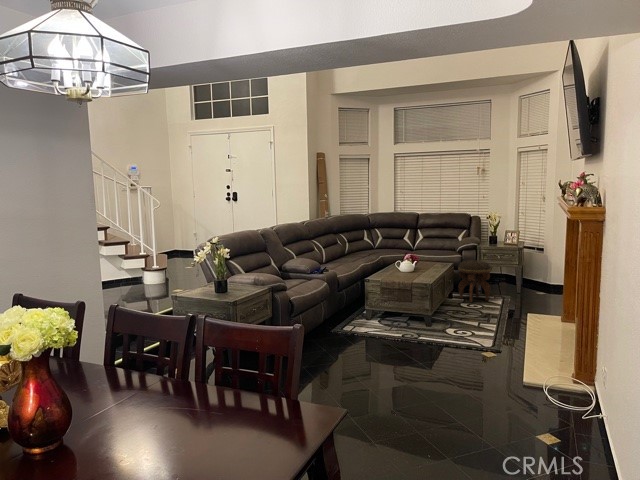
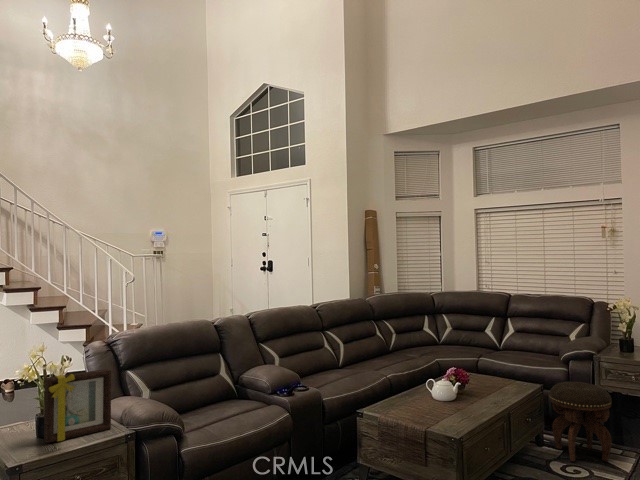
picture frame: none [226,254,254,293] -> present [44,369,111,443]

